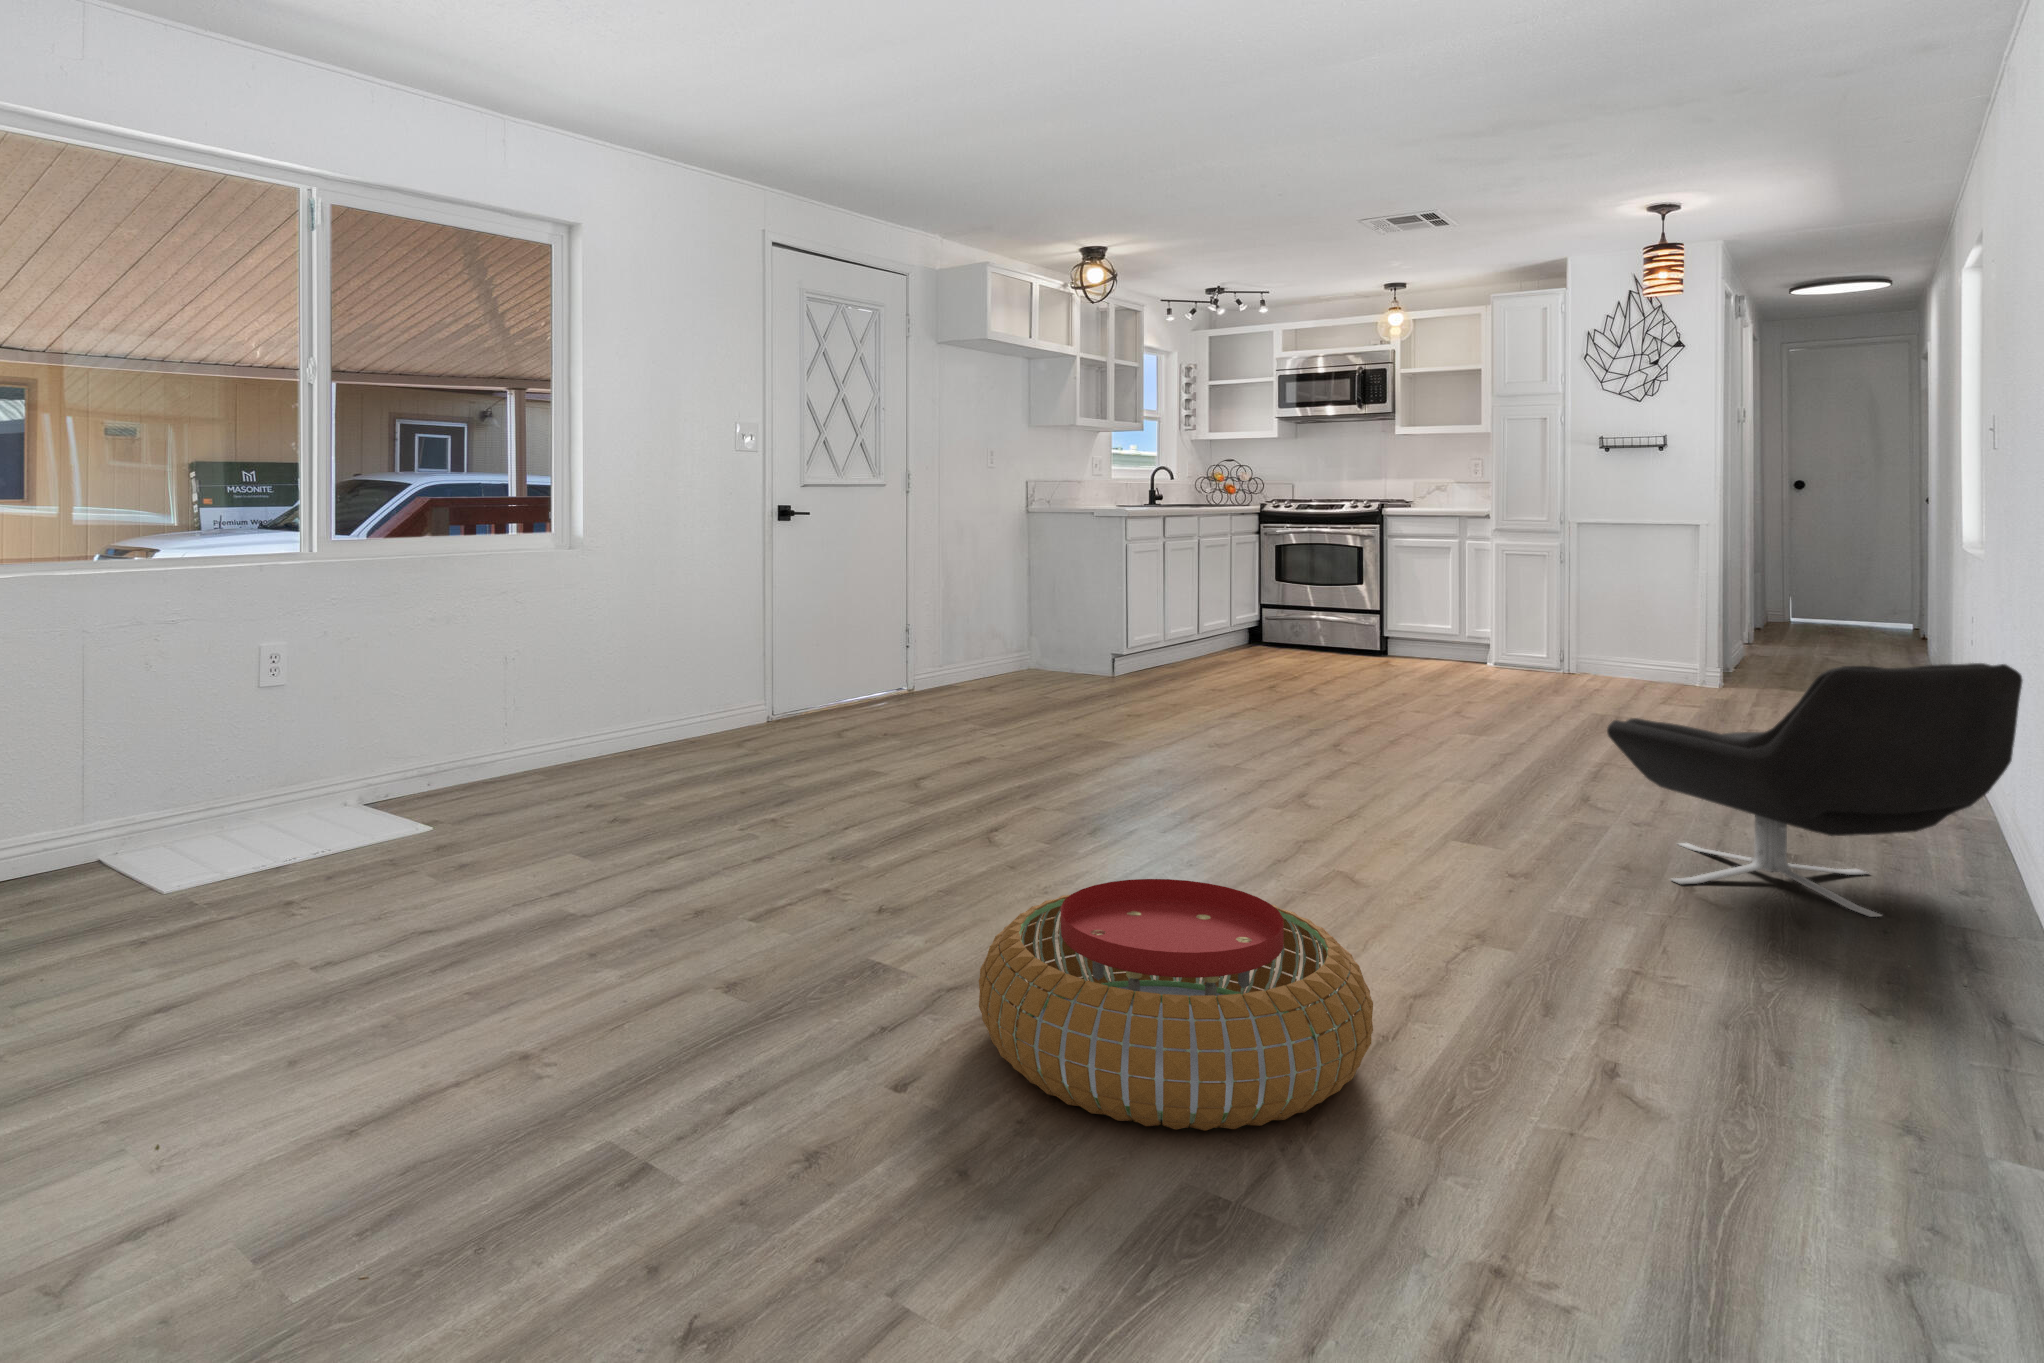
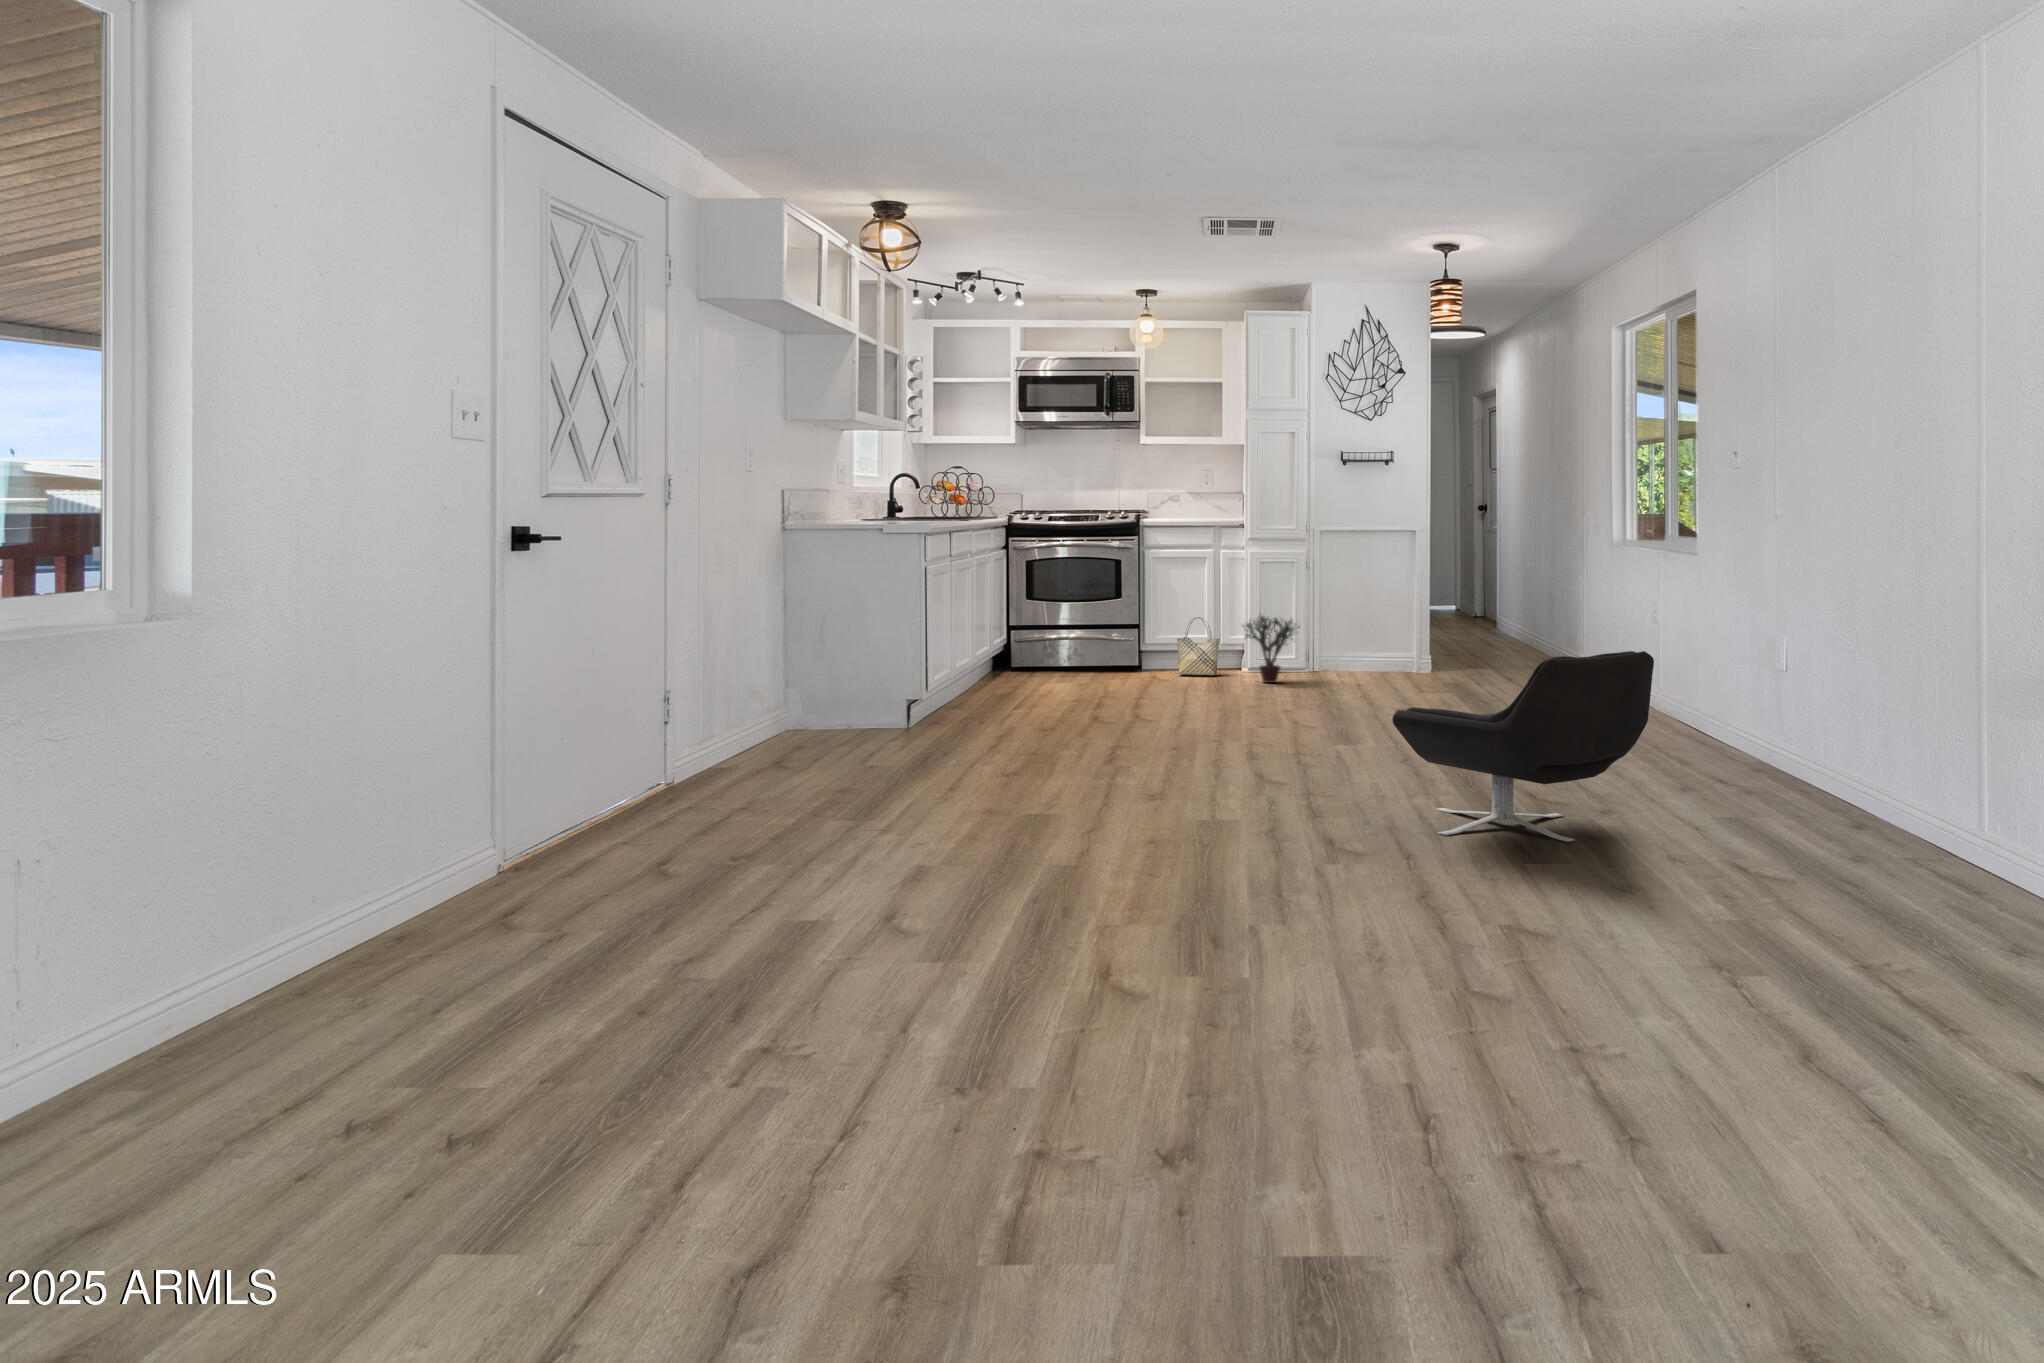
potted plant: none [1487,600,1557,672] -> present [1243,616,1299,683]
woven basket: none [1422,602,1468,661] -> present [1177,617,1220,676]
pouf: present [979,879,1373,1131] -> none [989,850,1292,1017]

